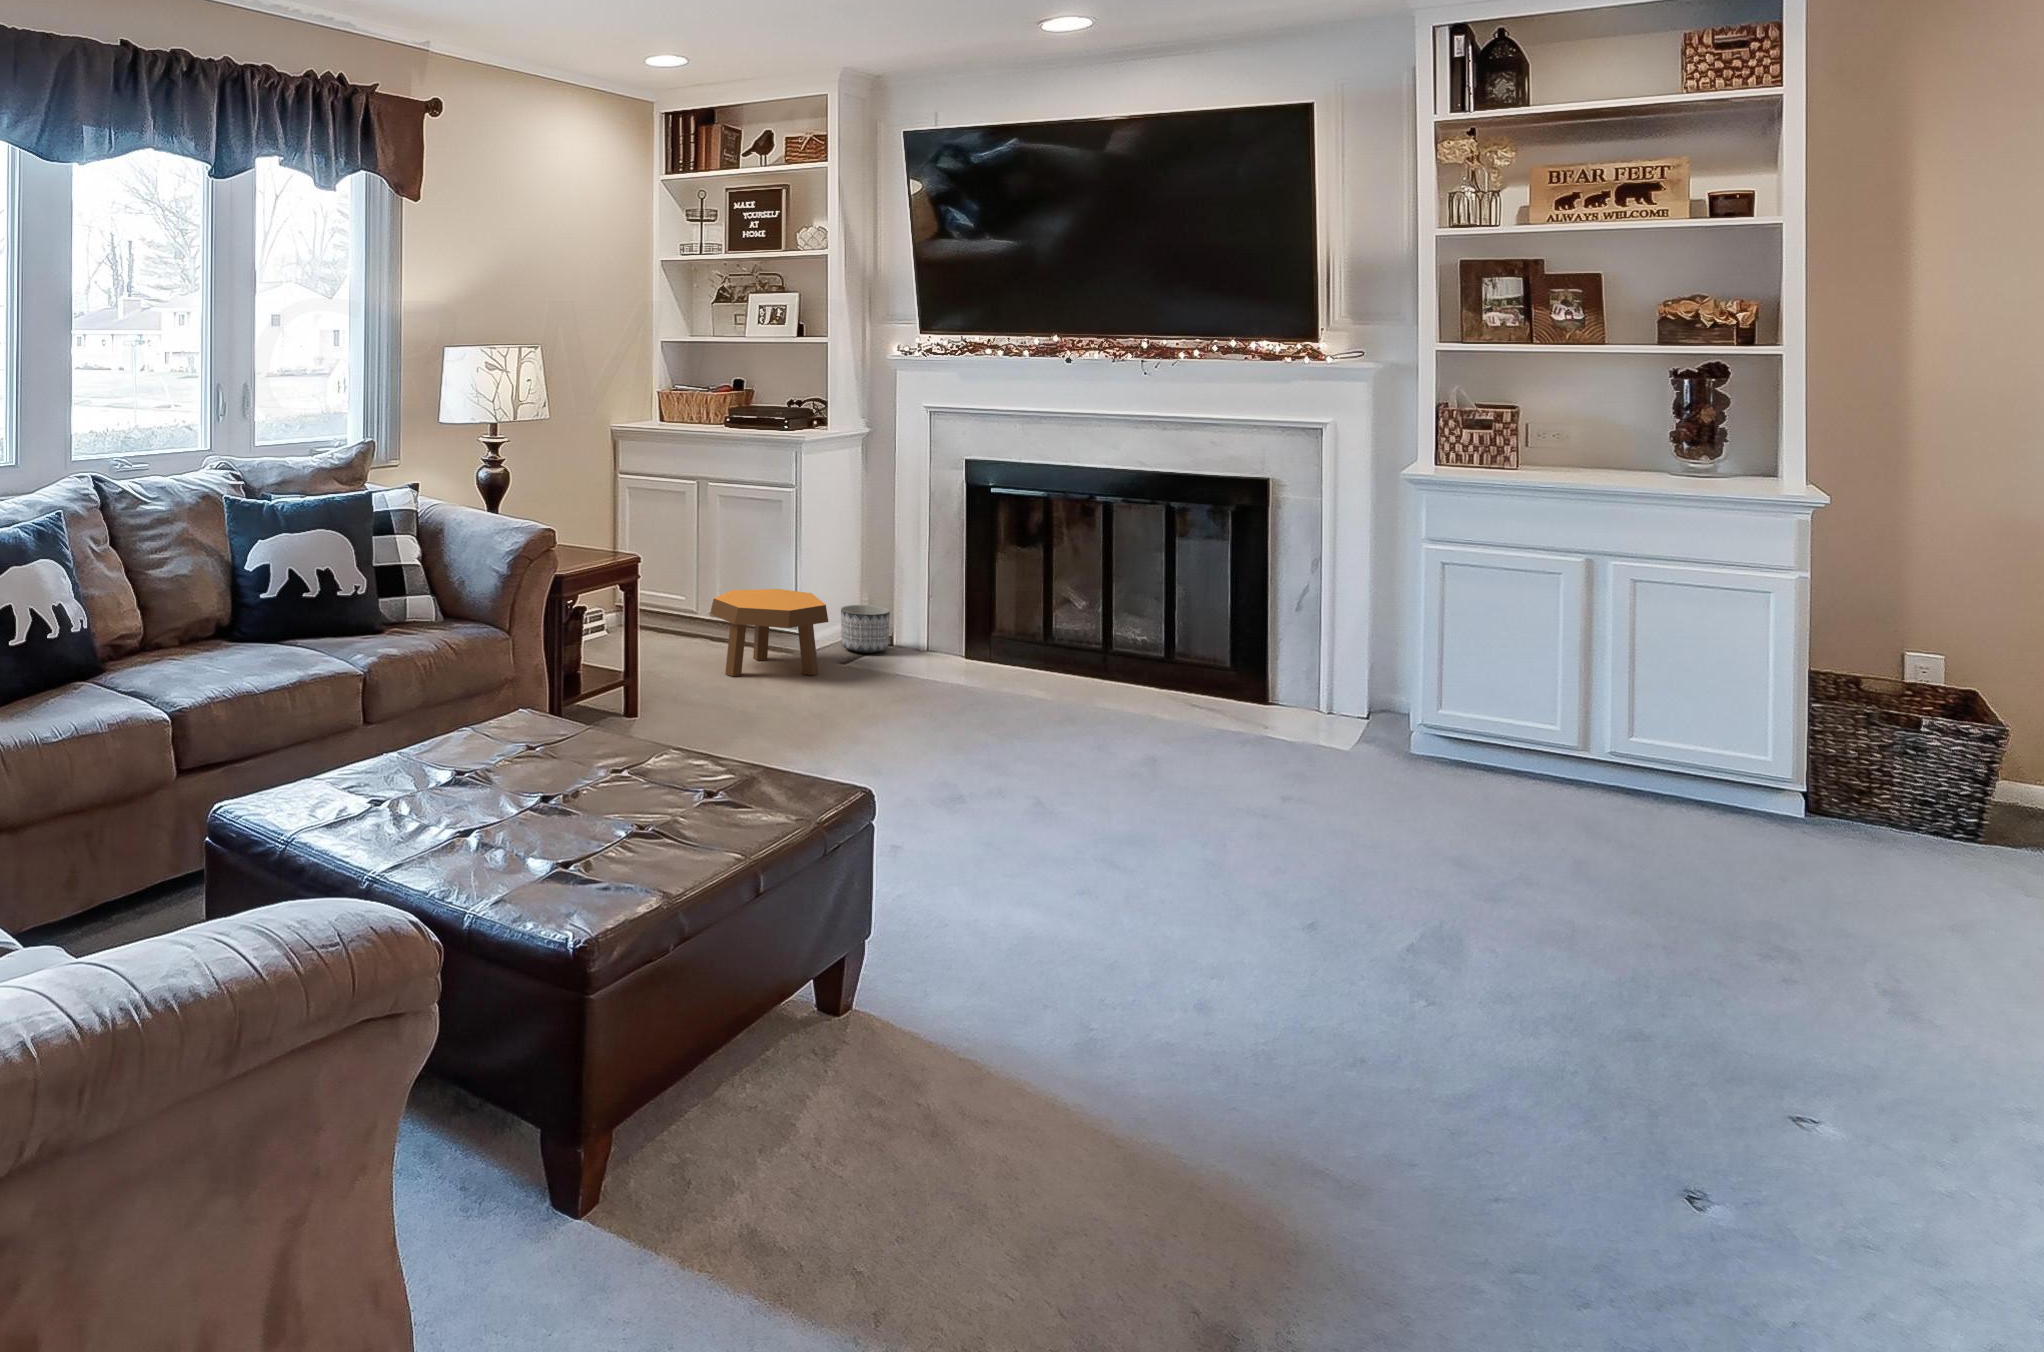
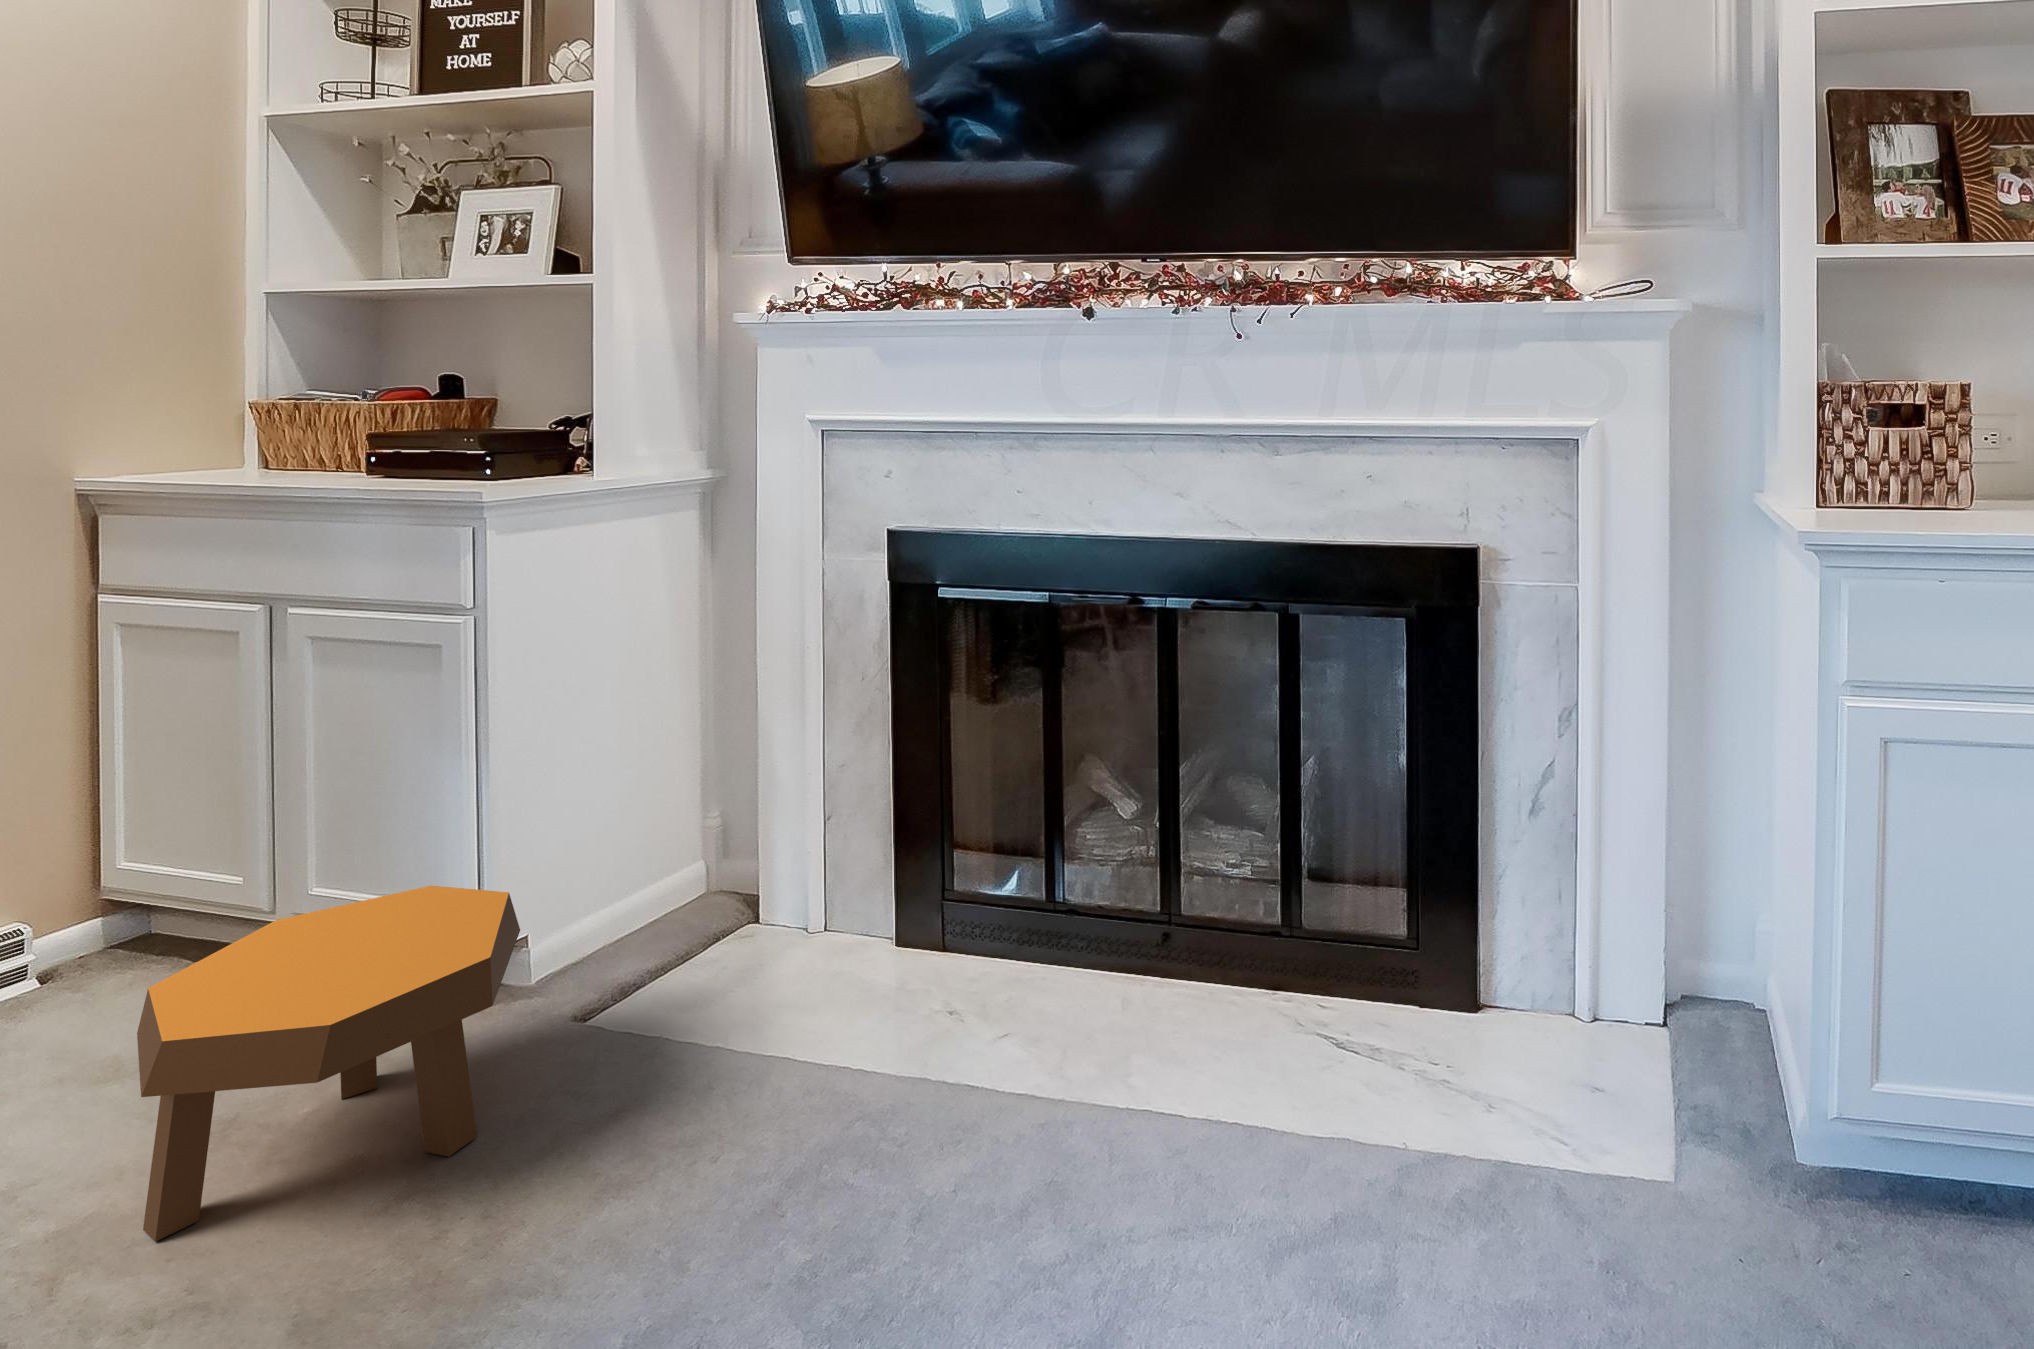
planter: present [841,605,890,653] -> none [629,855,749,986]

